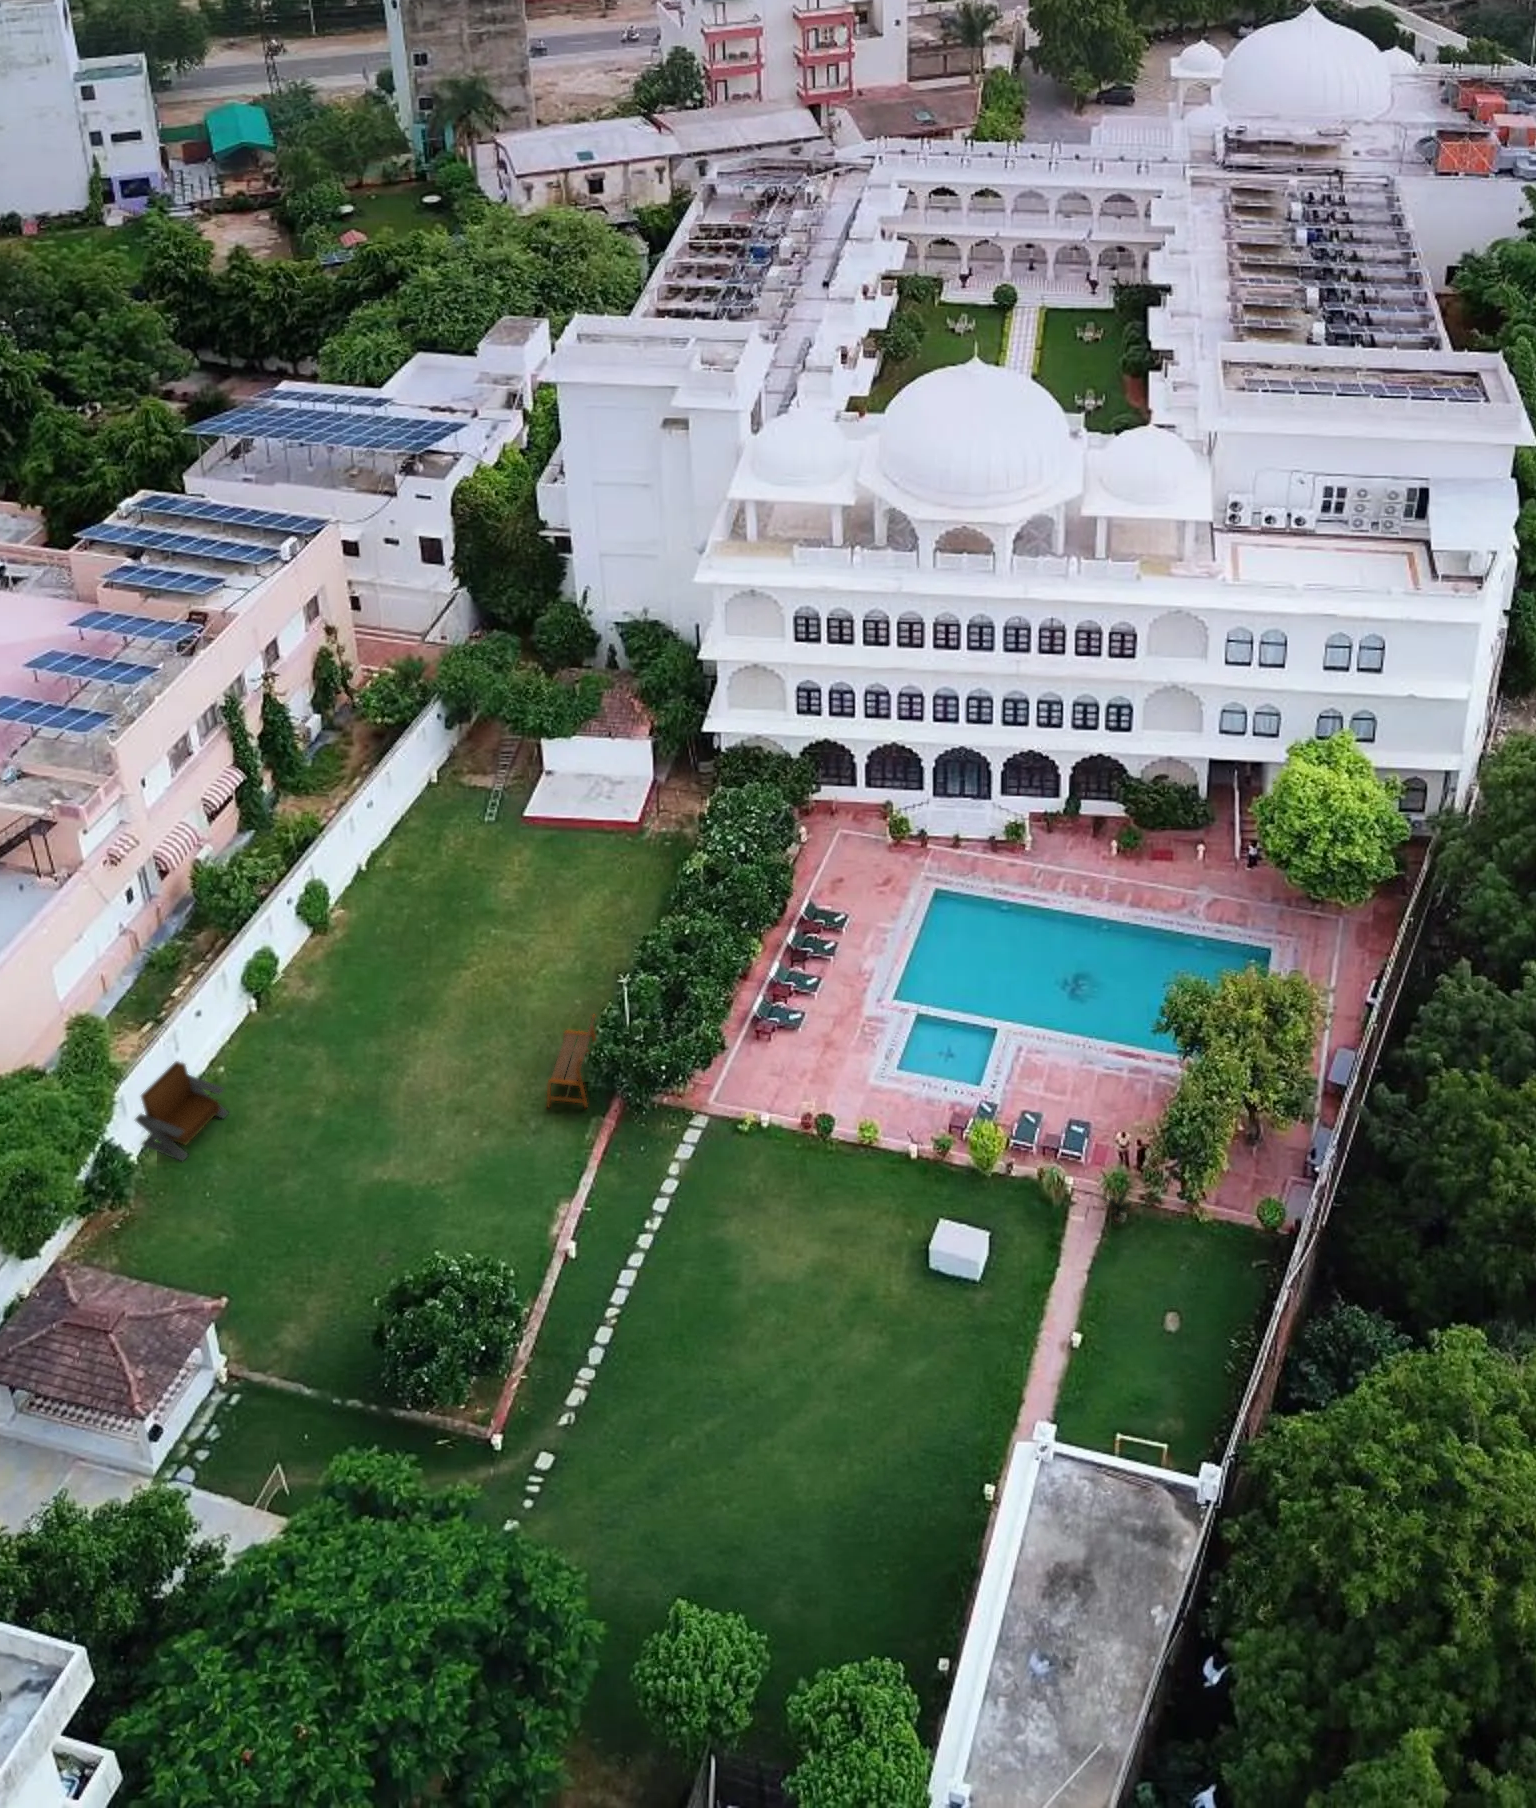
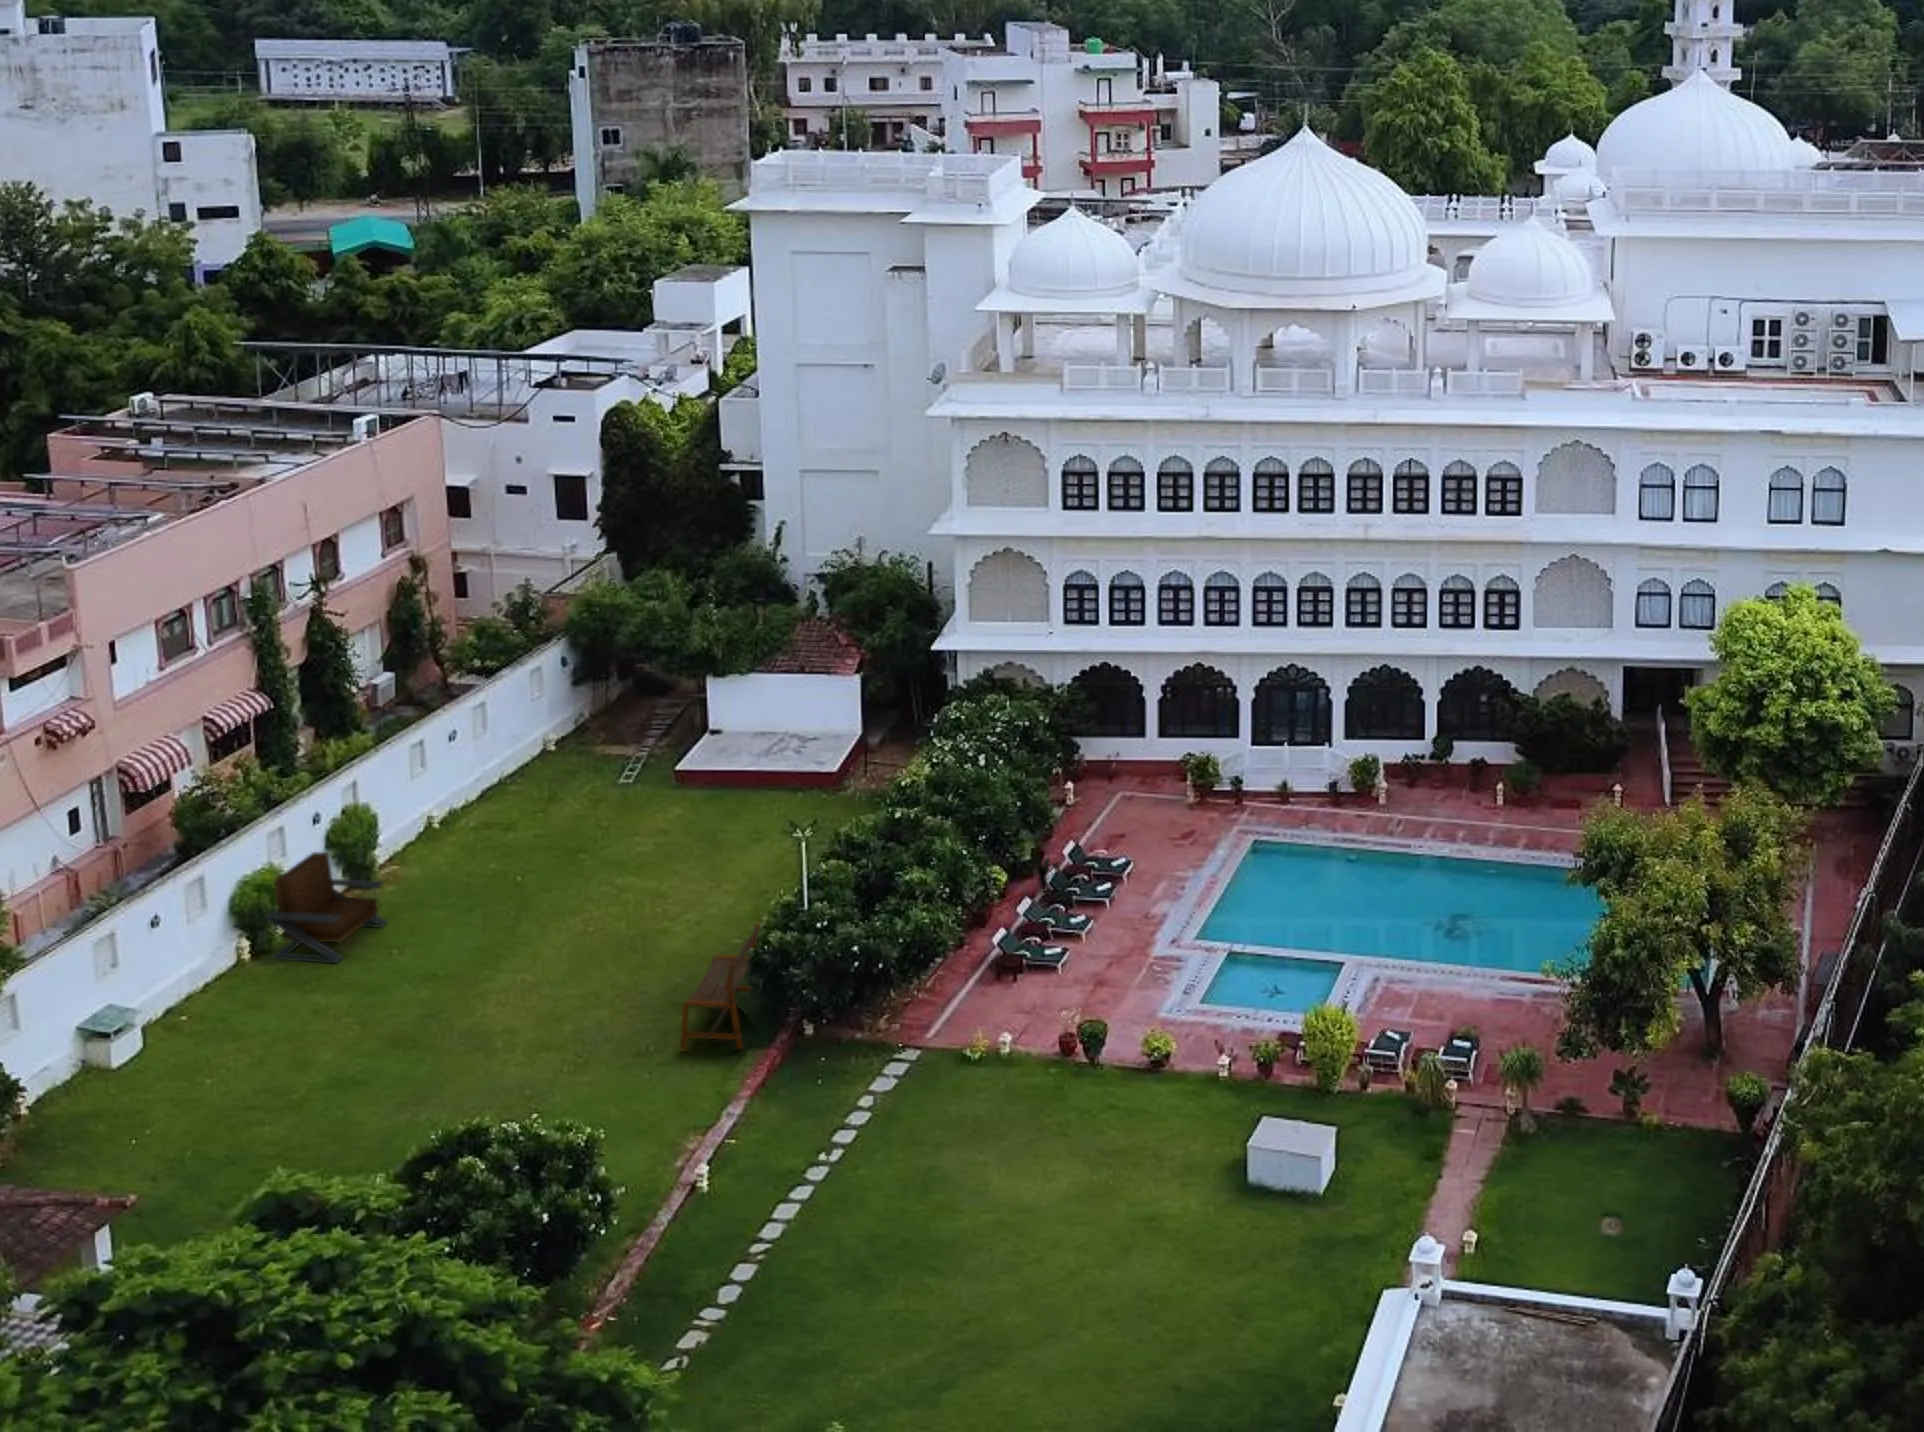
lounge chair: present [135,1061,228,1161] -> present [264,852,386,963]
potted plant: present [1102,1193,1131,1222] -> present [1031,856,1059,892]

